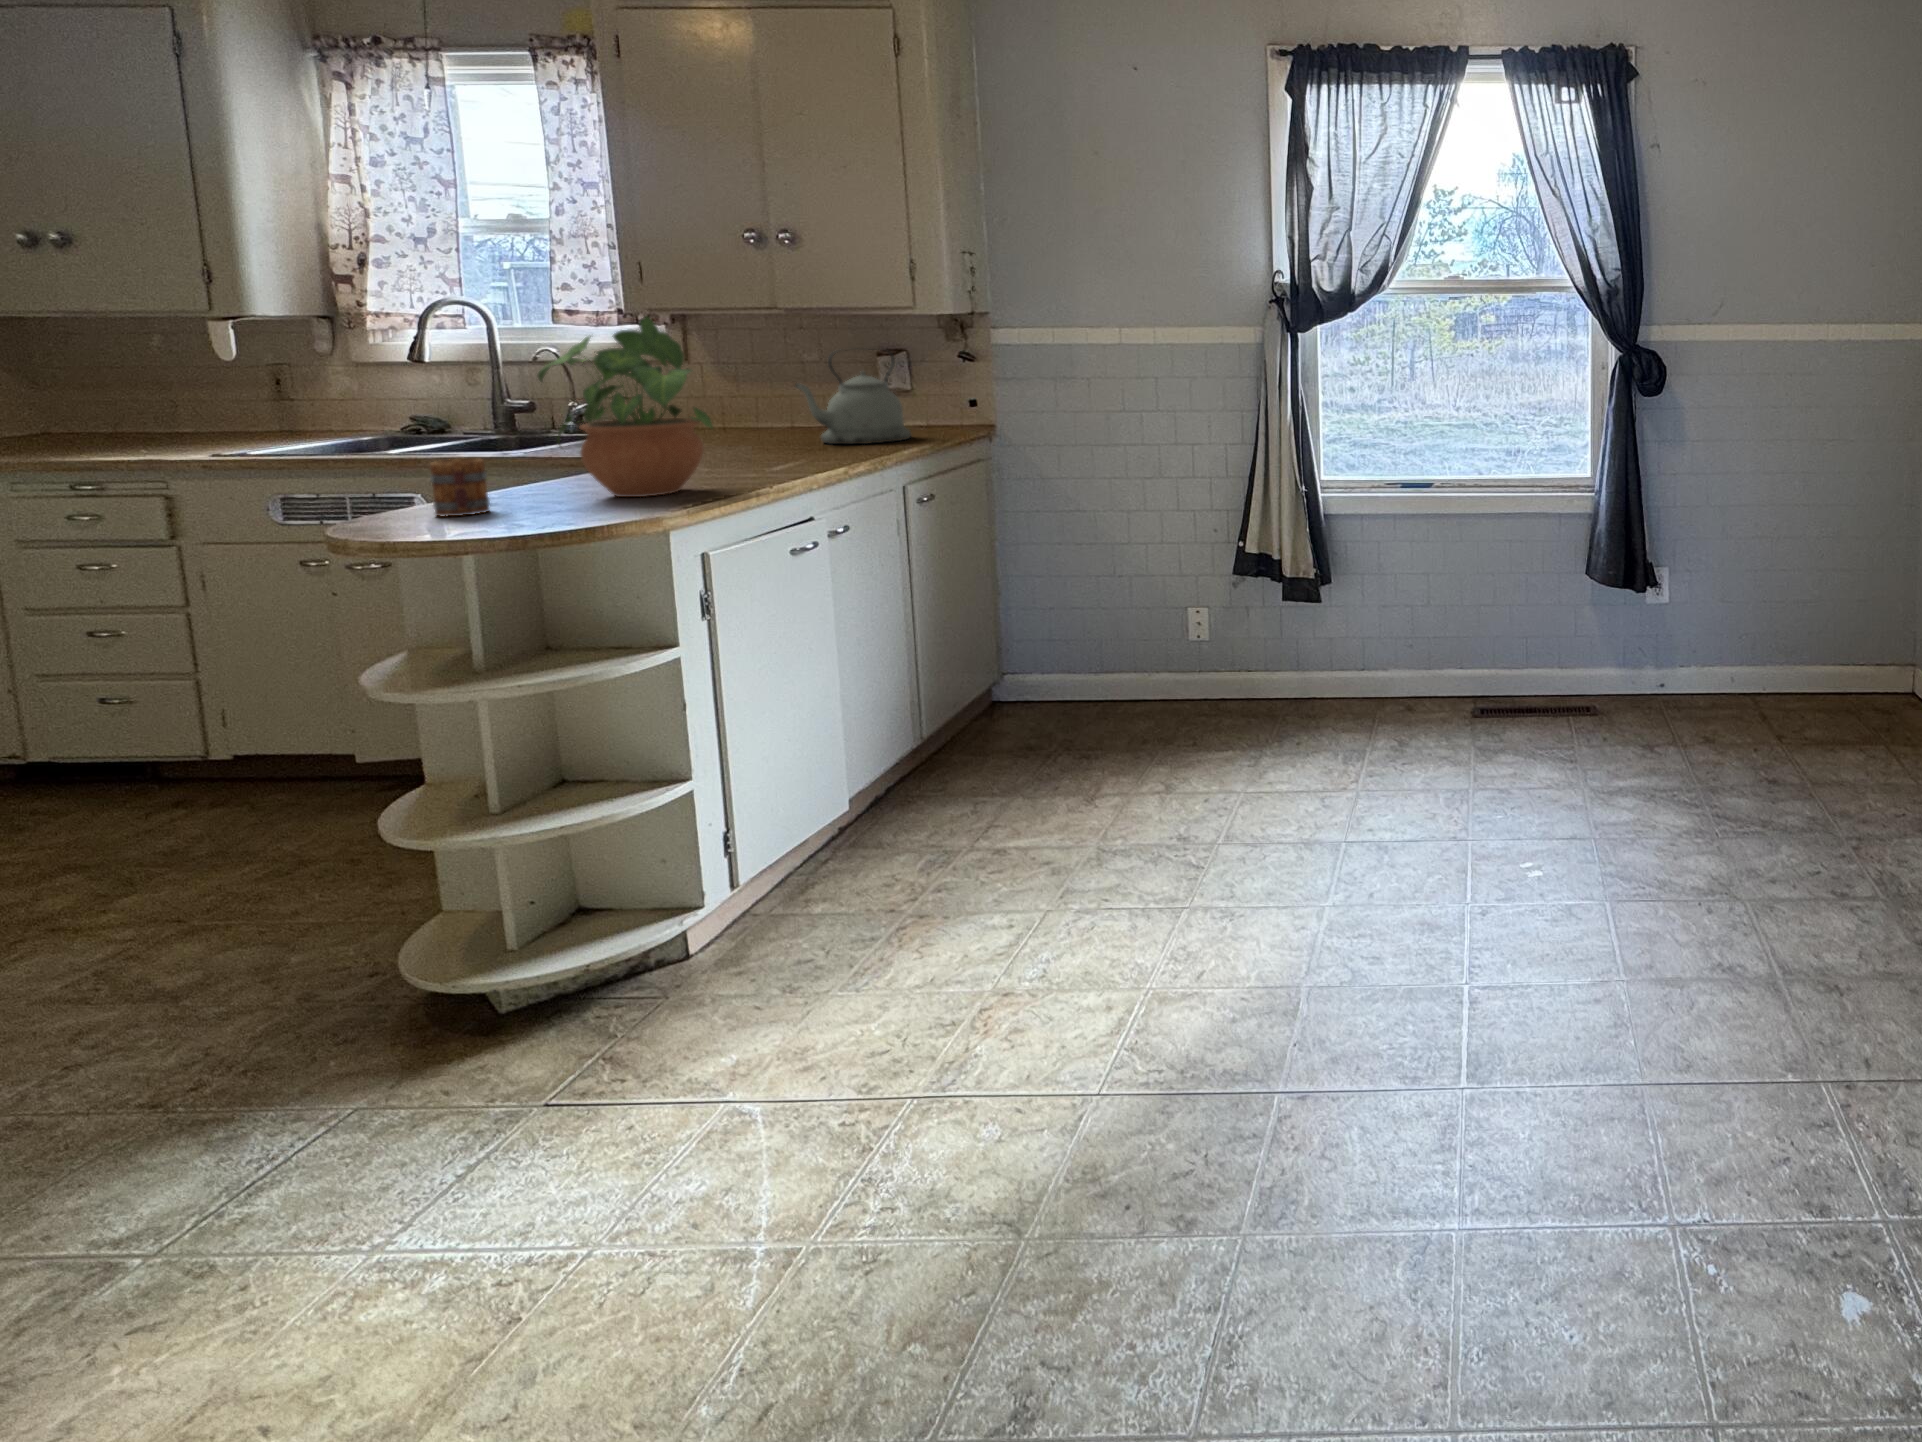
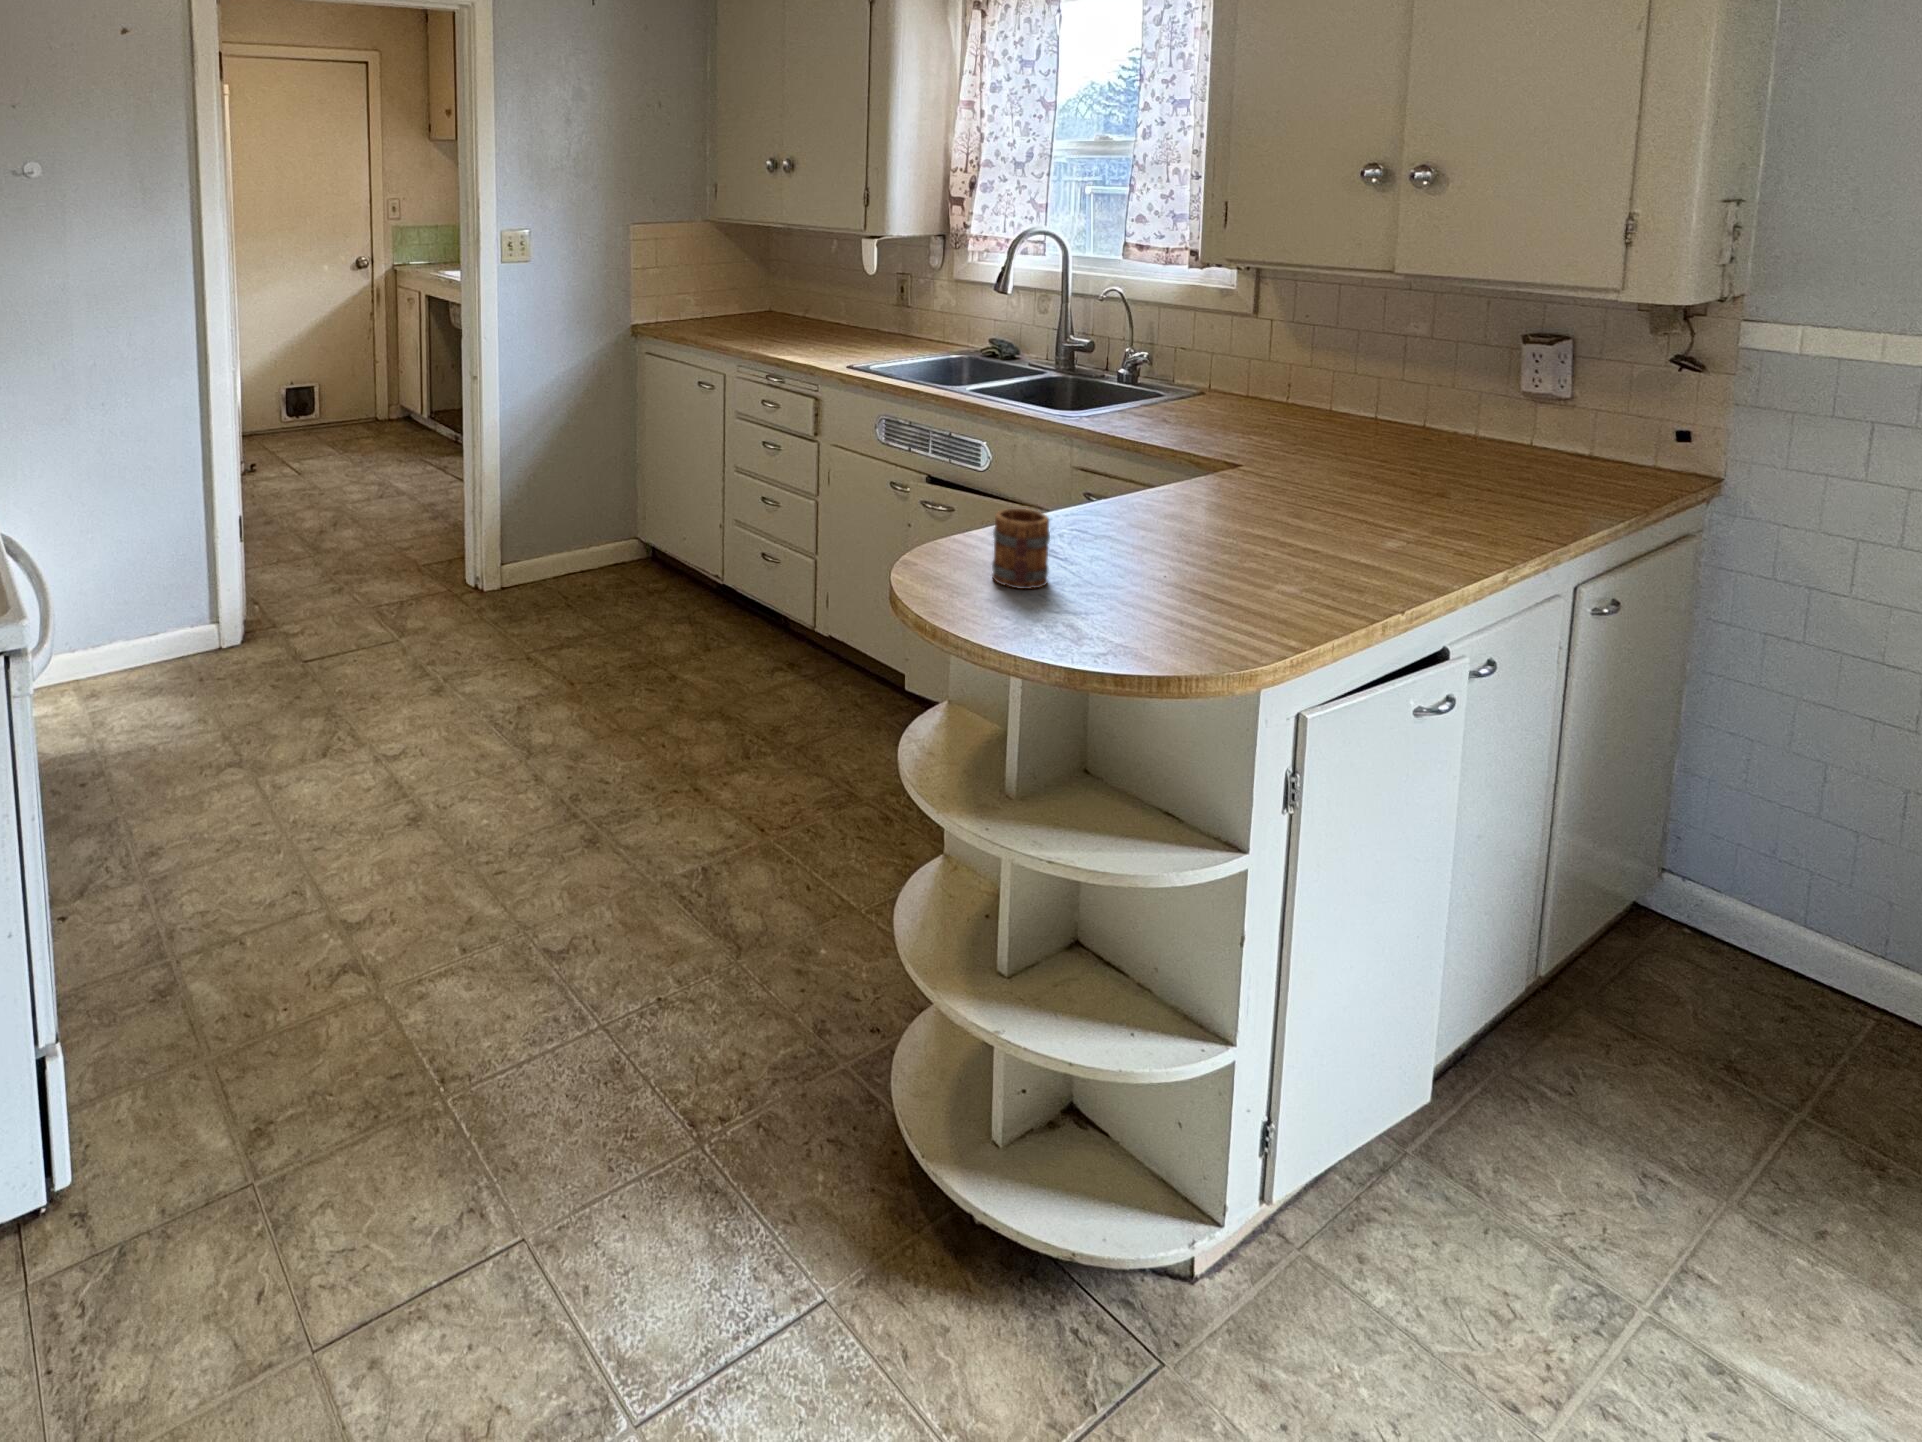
potted plant: present [538,316,713,497] -> none [1118,331,1330,601]
kettle: present [795,351,911,444] -> none [1412,347,1582,499]

